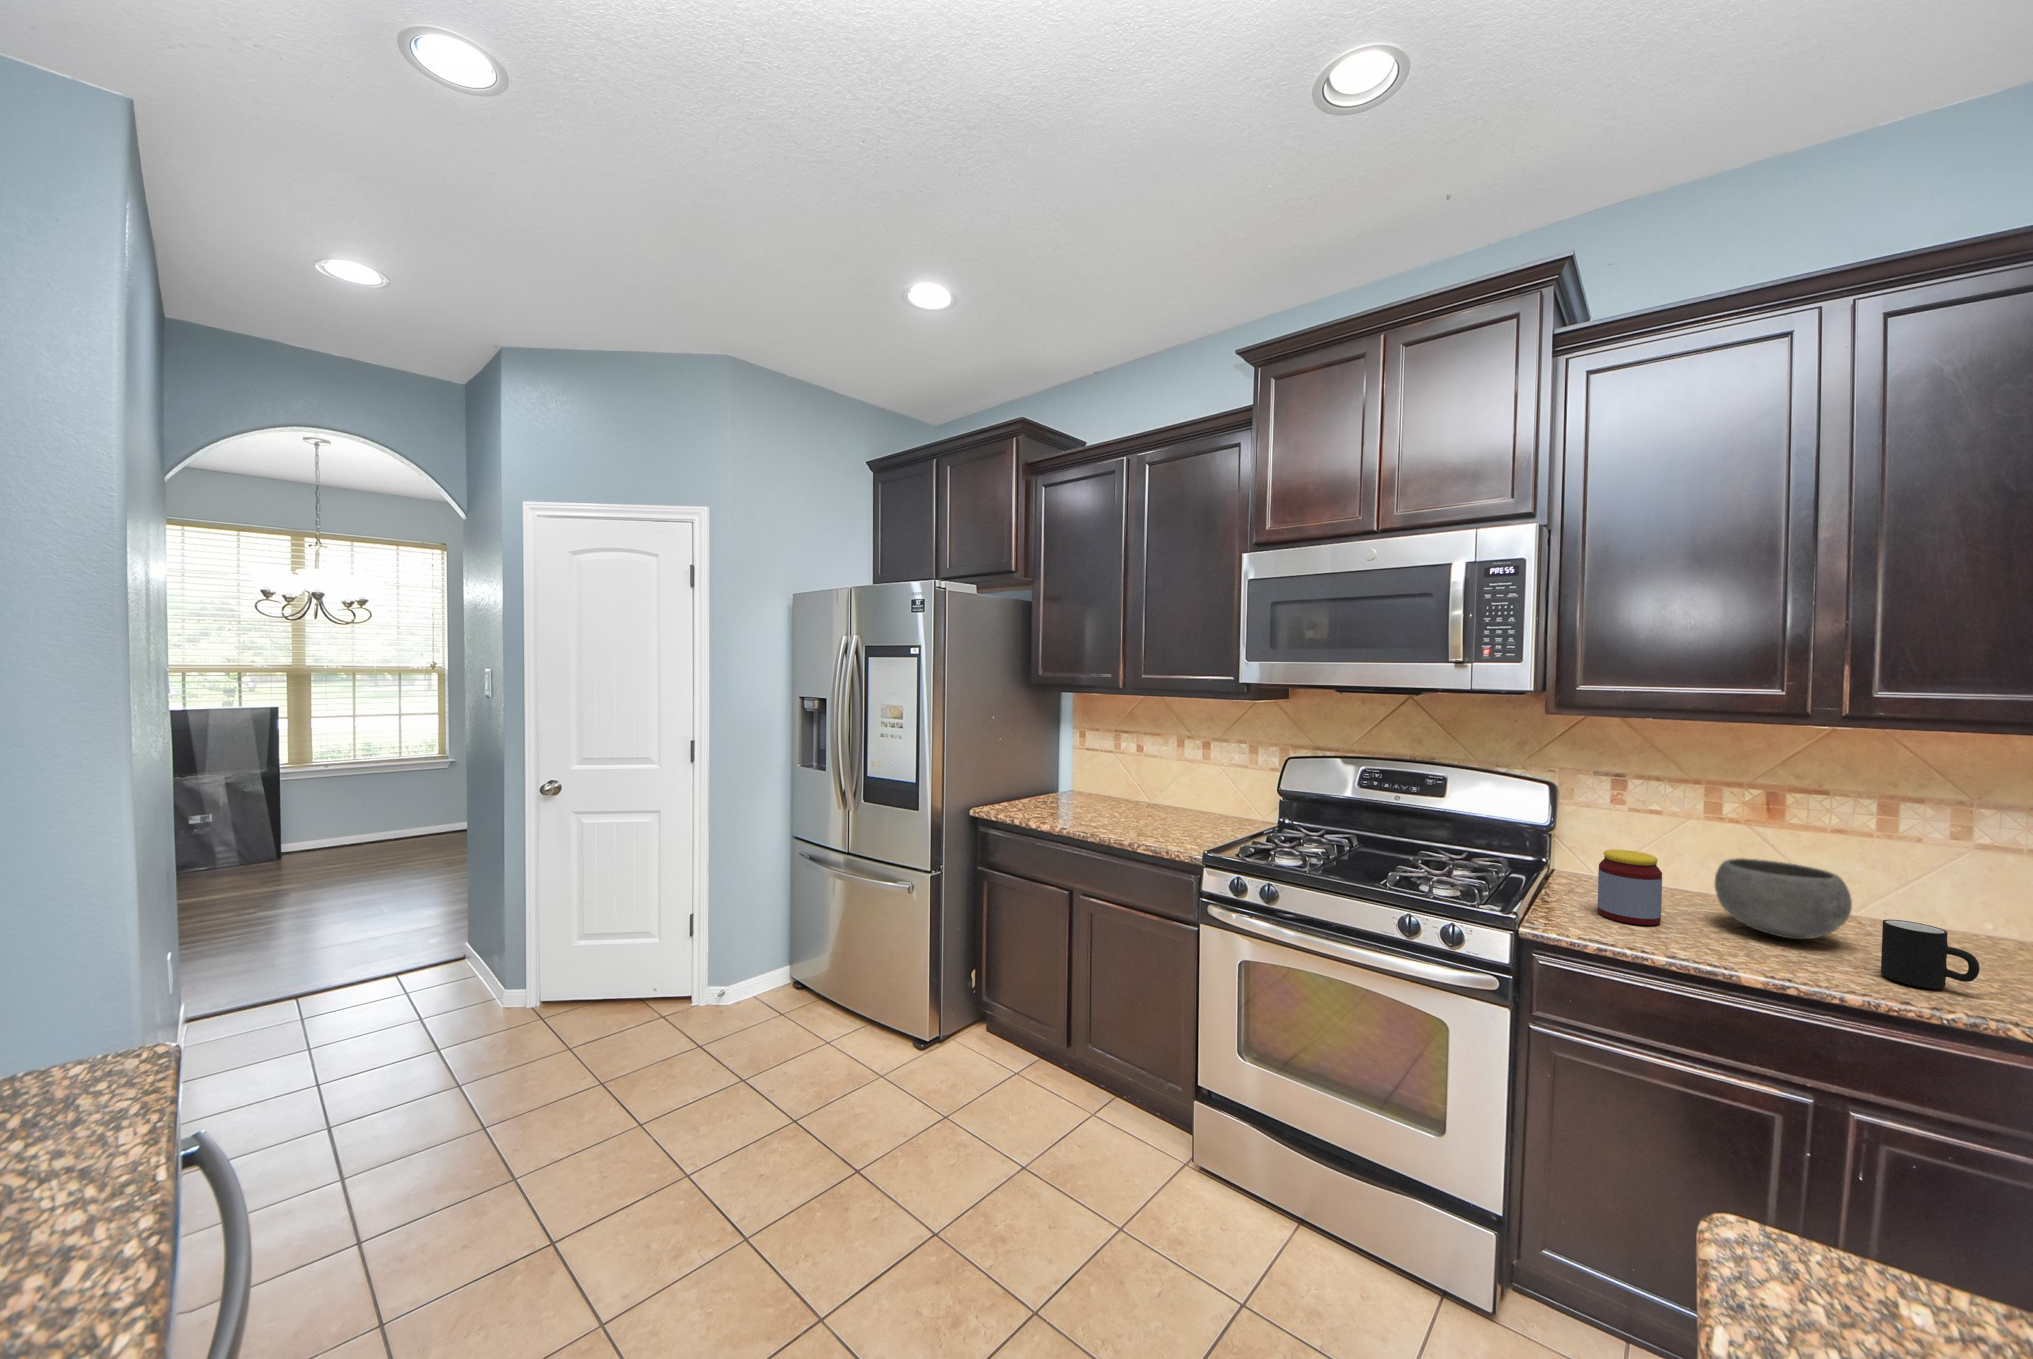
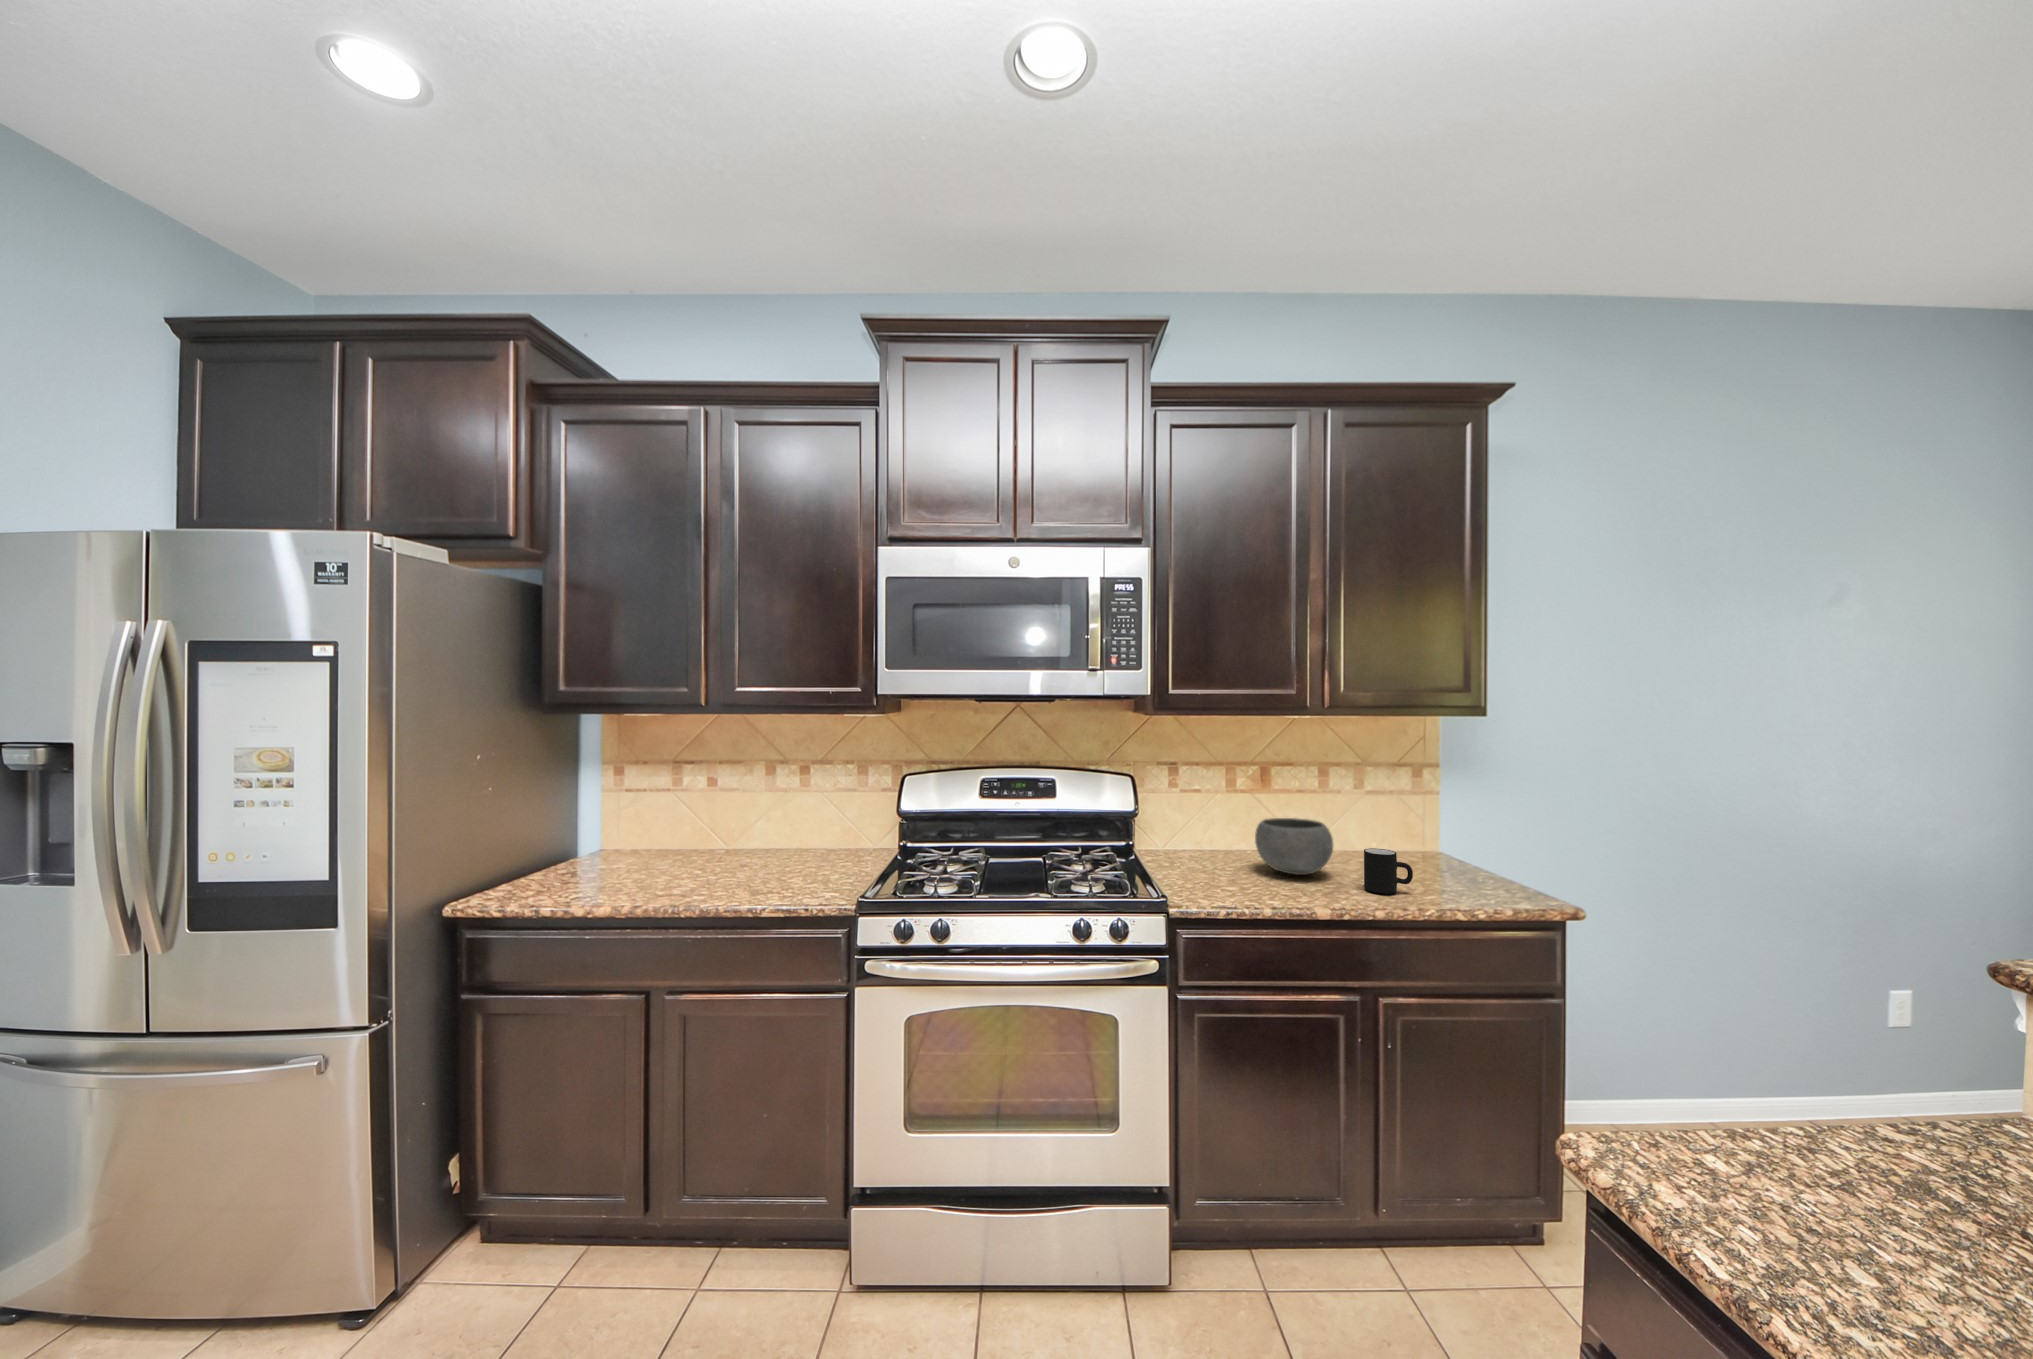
jar: present [1598,850,1662,925] -> none [1195,826,1238,887]

